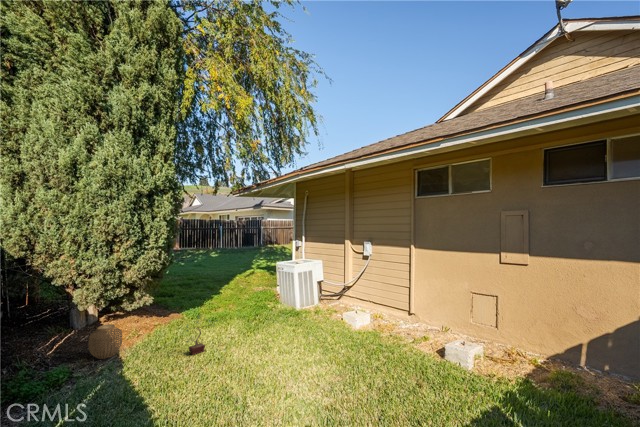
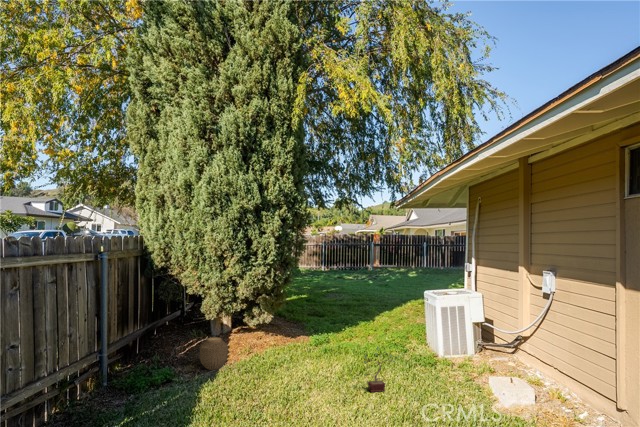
potted plant: present [186,316,217,355] -> present [364,347,395,392]

